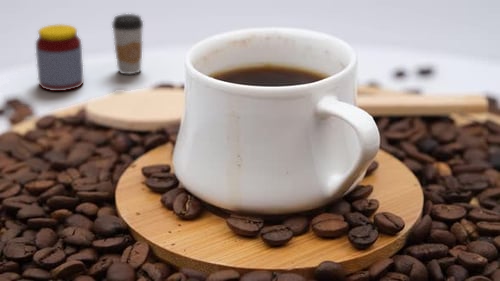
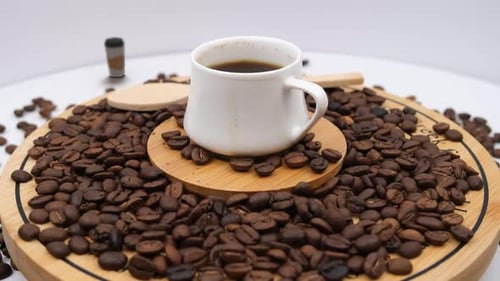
jar: present [36,24,83,91] -> none [54,46,88,91]

